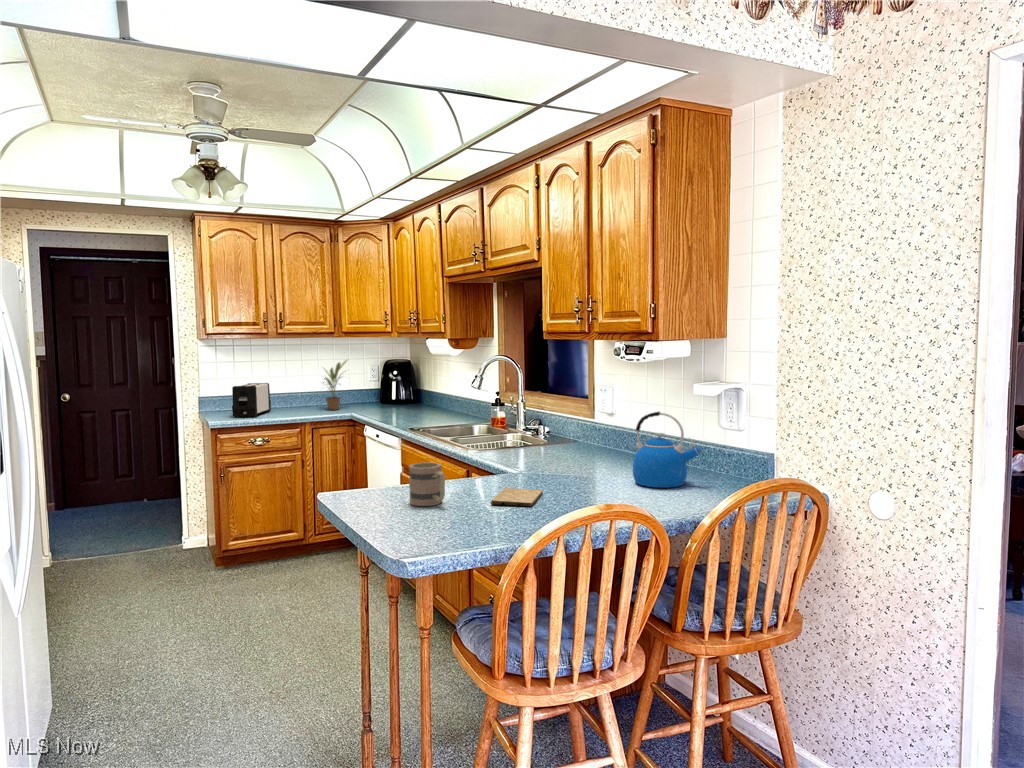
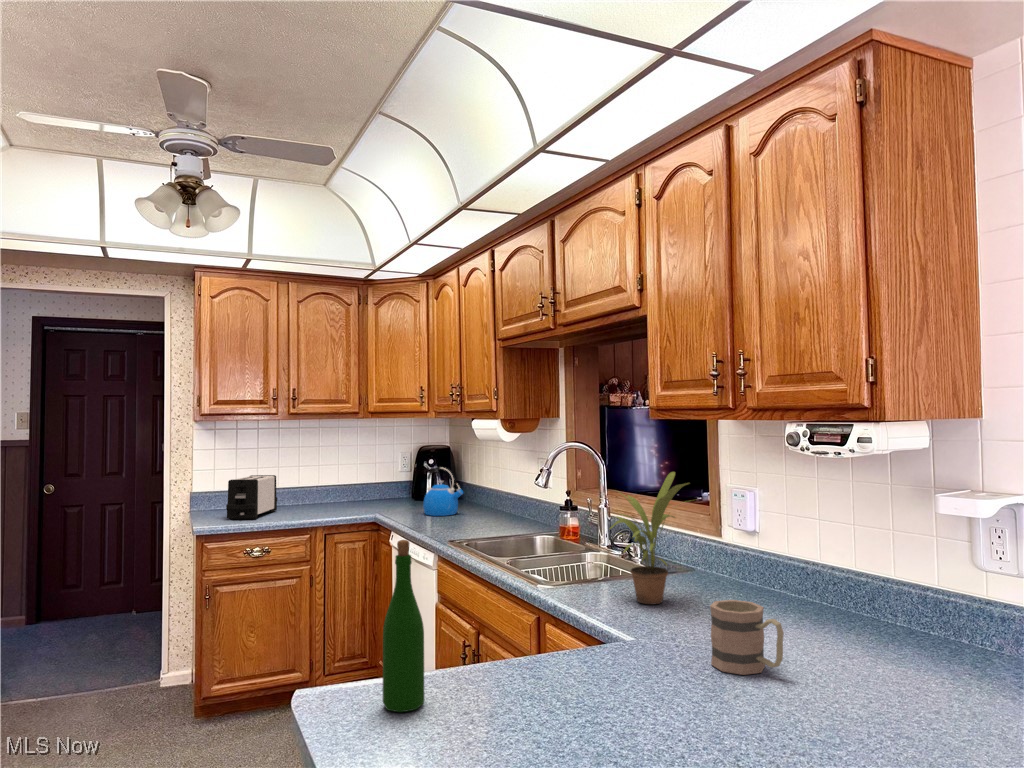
potted plant: present [323,360,347,410] -> present [610,472,689,604]
wine bottle: none [366,410,390,504] -> present [383,540,424,712]
kettle: present [633,412,700,488] -> present [423,467,463,516]
mug: present [409,462,445,506] -> present [710,600,784,675]
cutting board: present [491,488,543,506] -> none [610,679,694,733]

